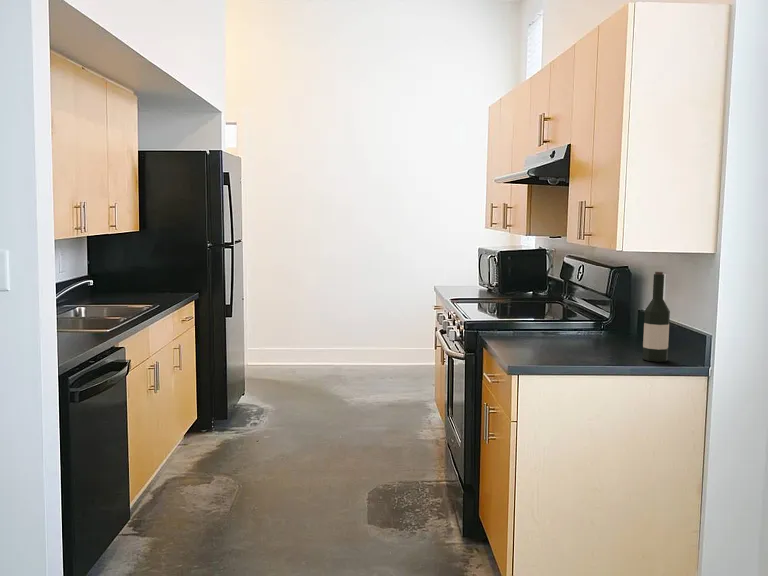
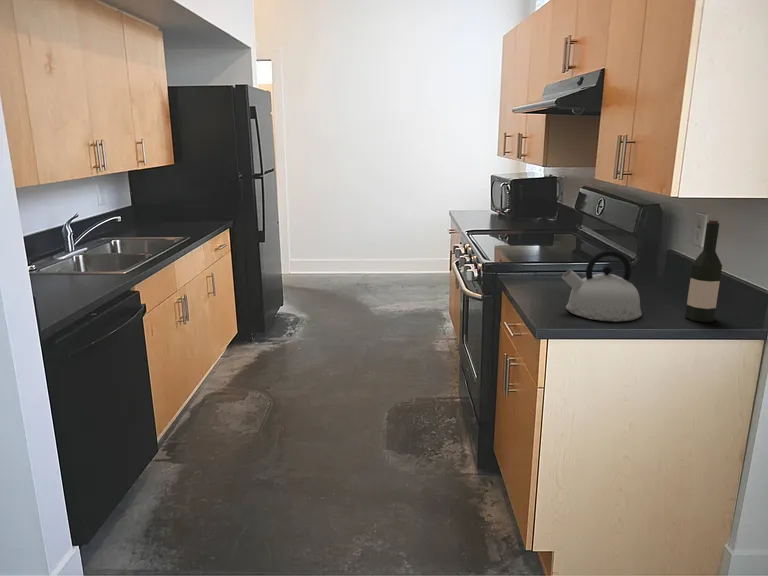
kettle: none [534,299,605,361] -> present [562,250,642,321]

